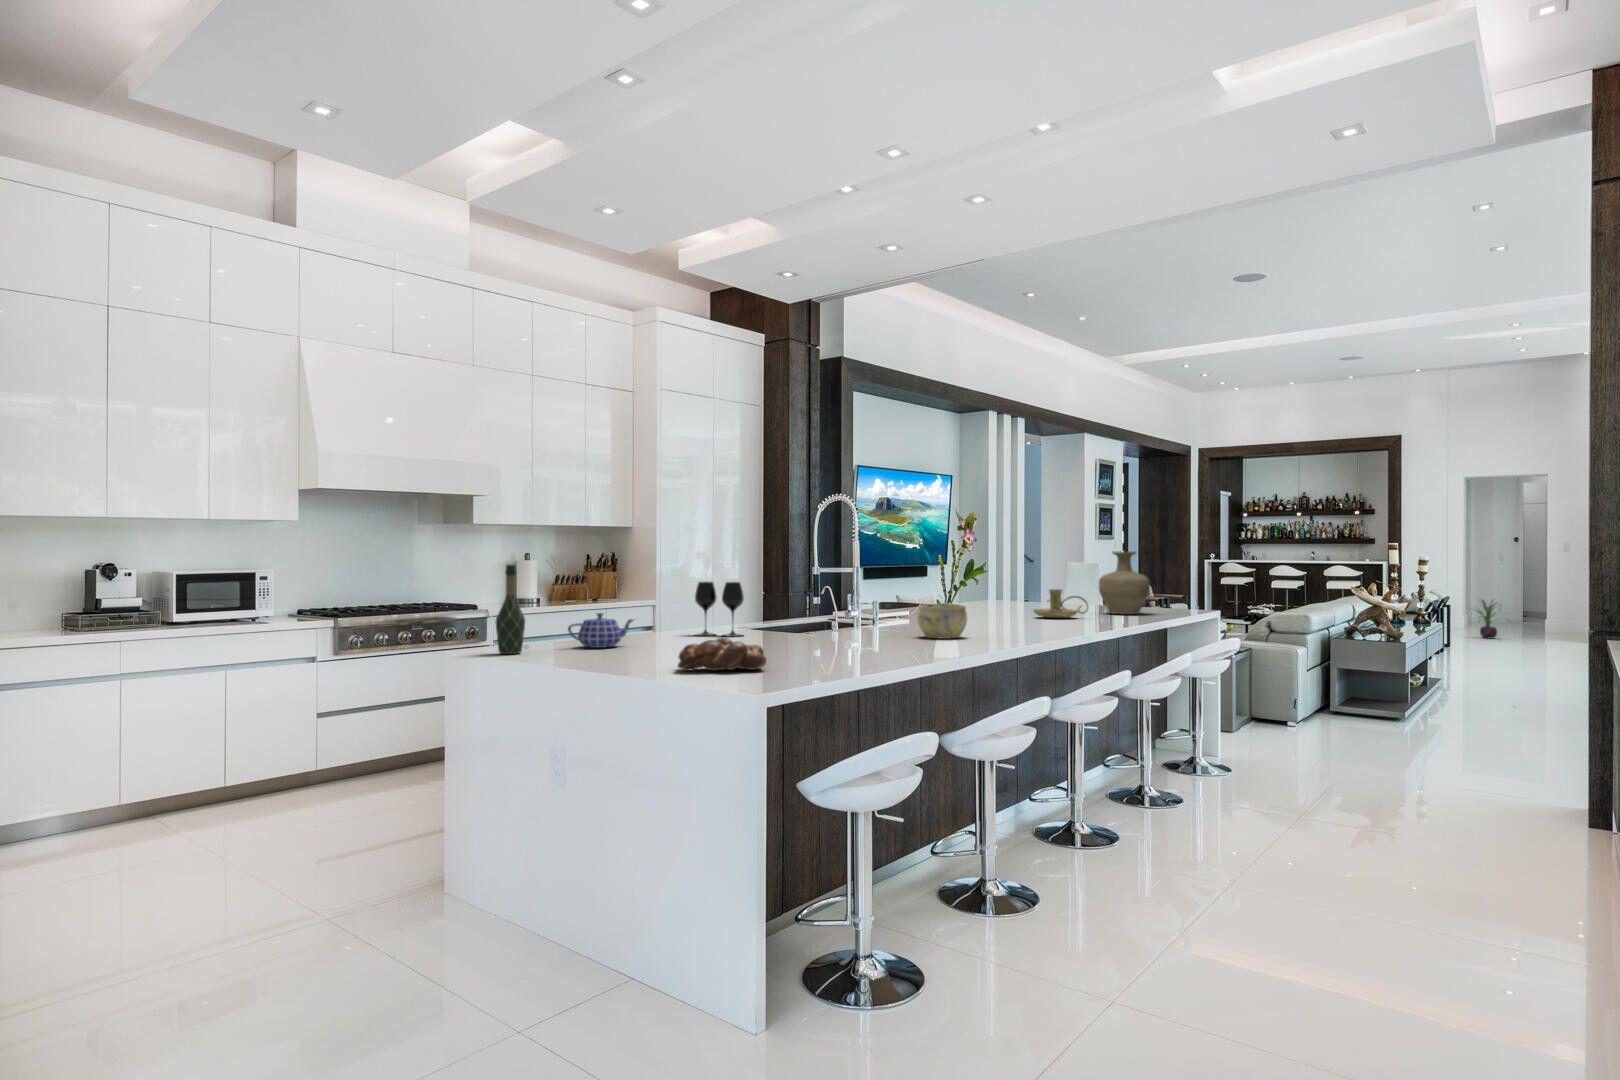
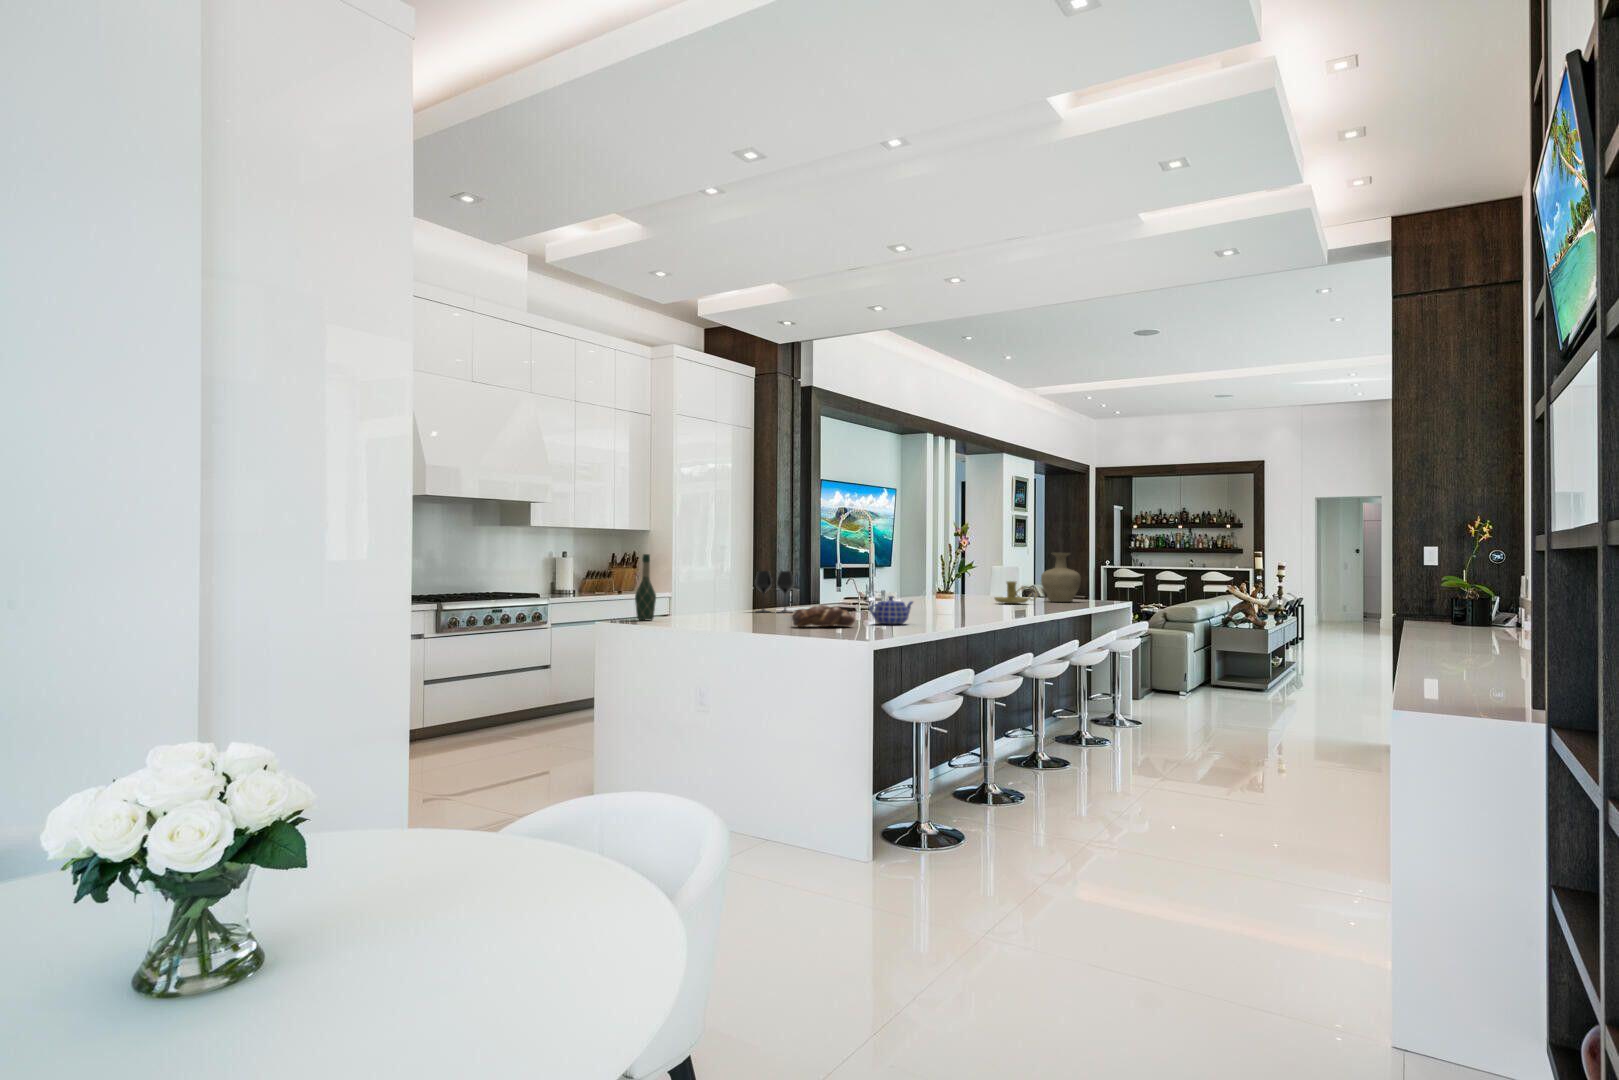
decorative plant: present [1478,600,1497,639] -> none [1308,599,1351,633]
ceramic bowl: present [917,604,967,639] -> none [925,588,963,614]
teapot: present [568,613,633,648] -> present [869,596,913,624]

